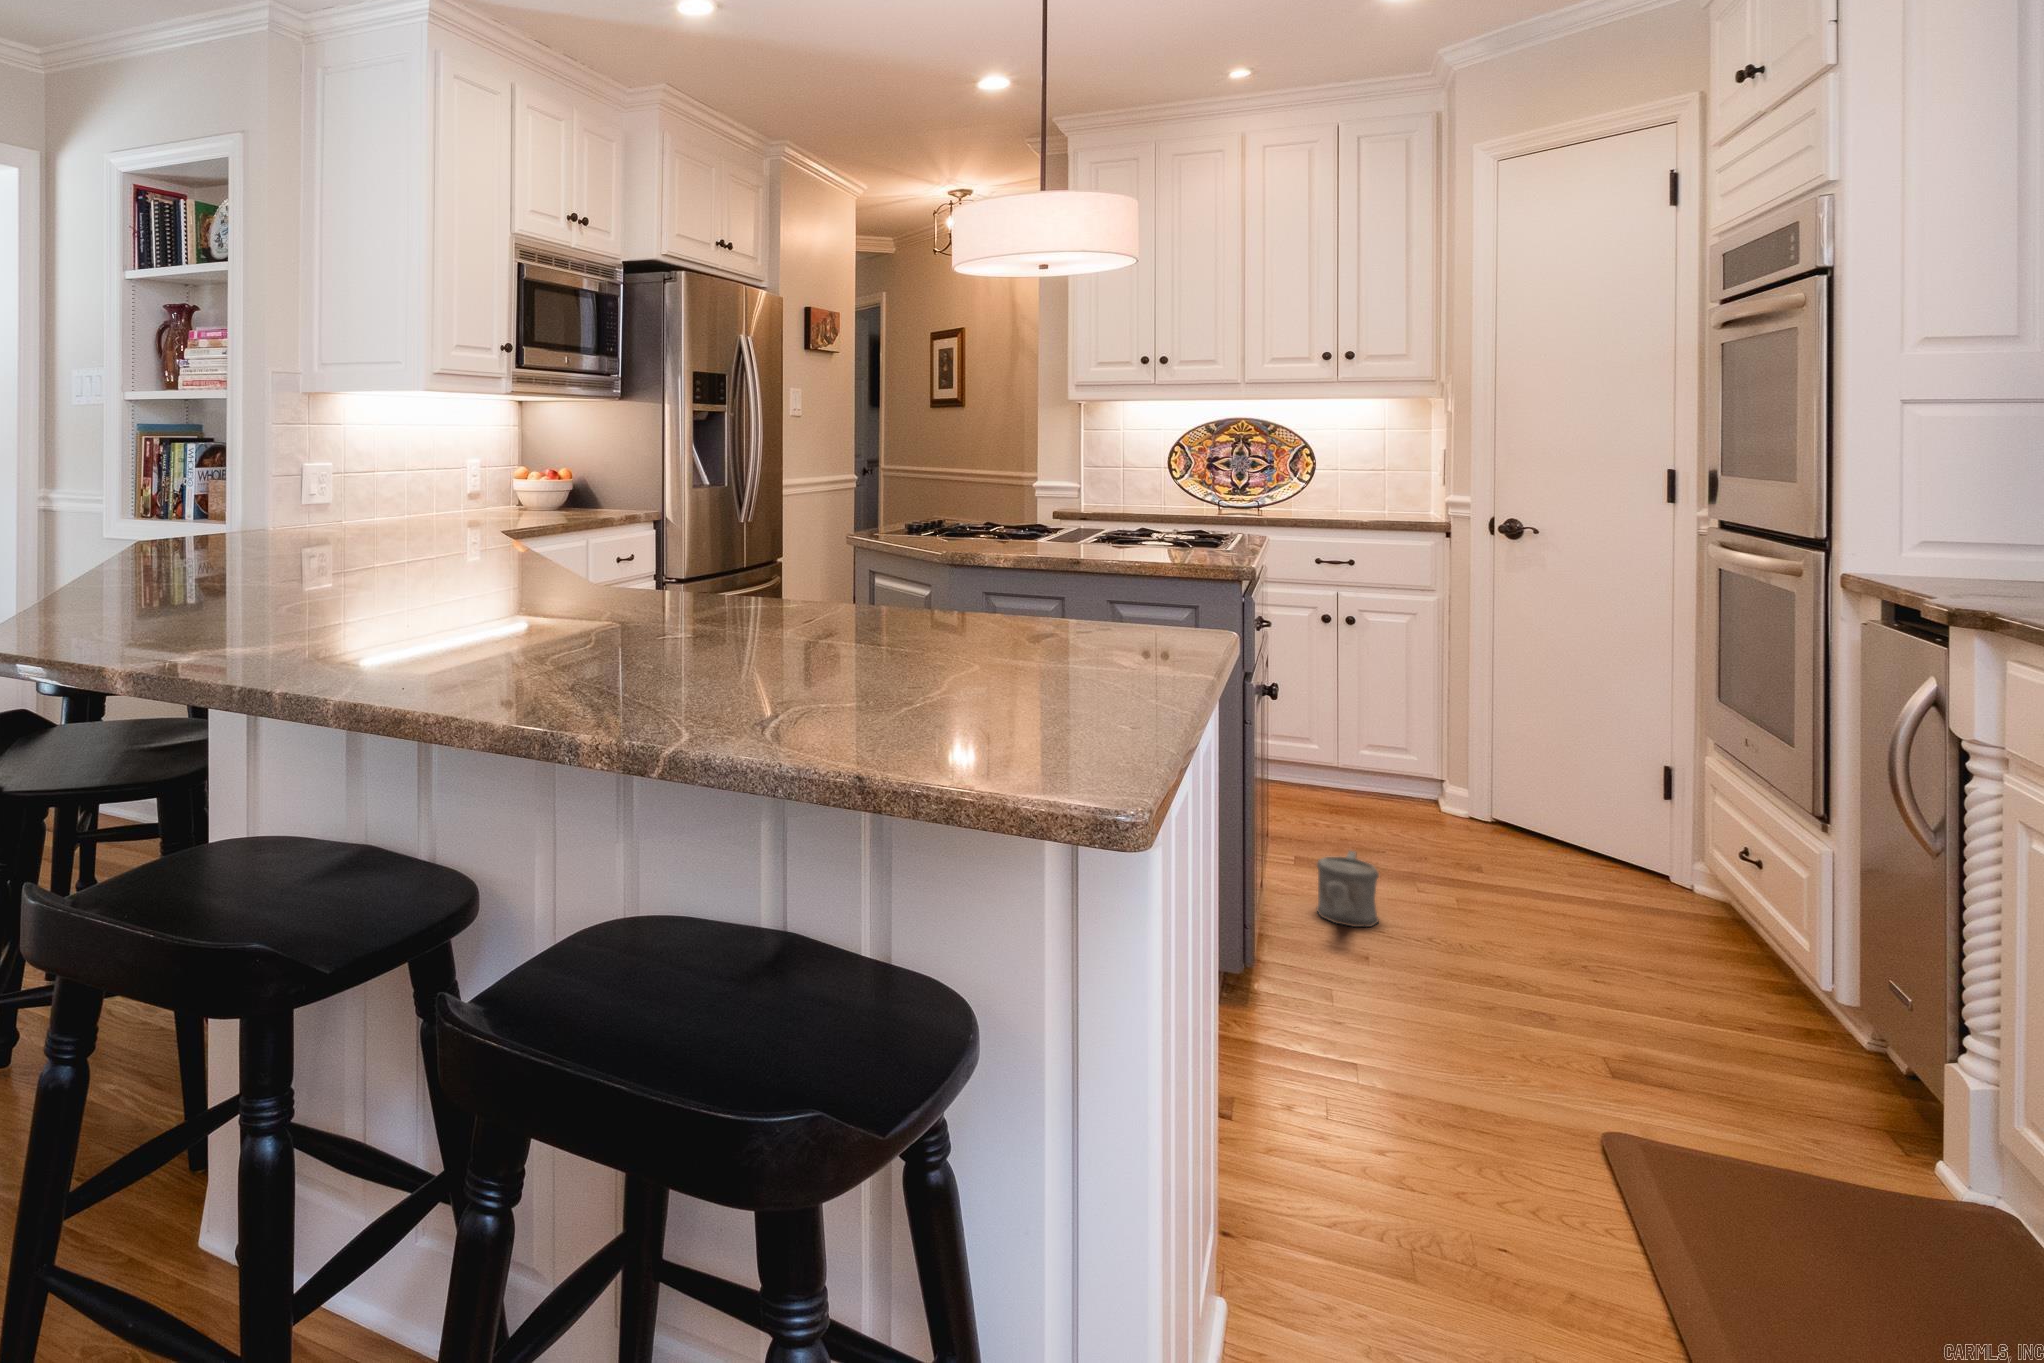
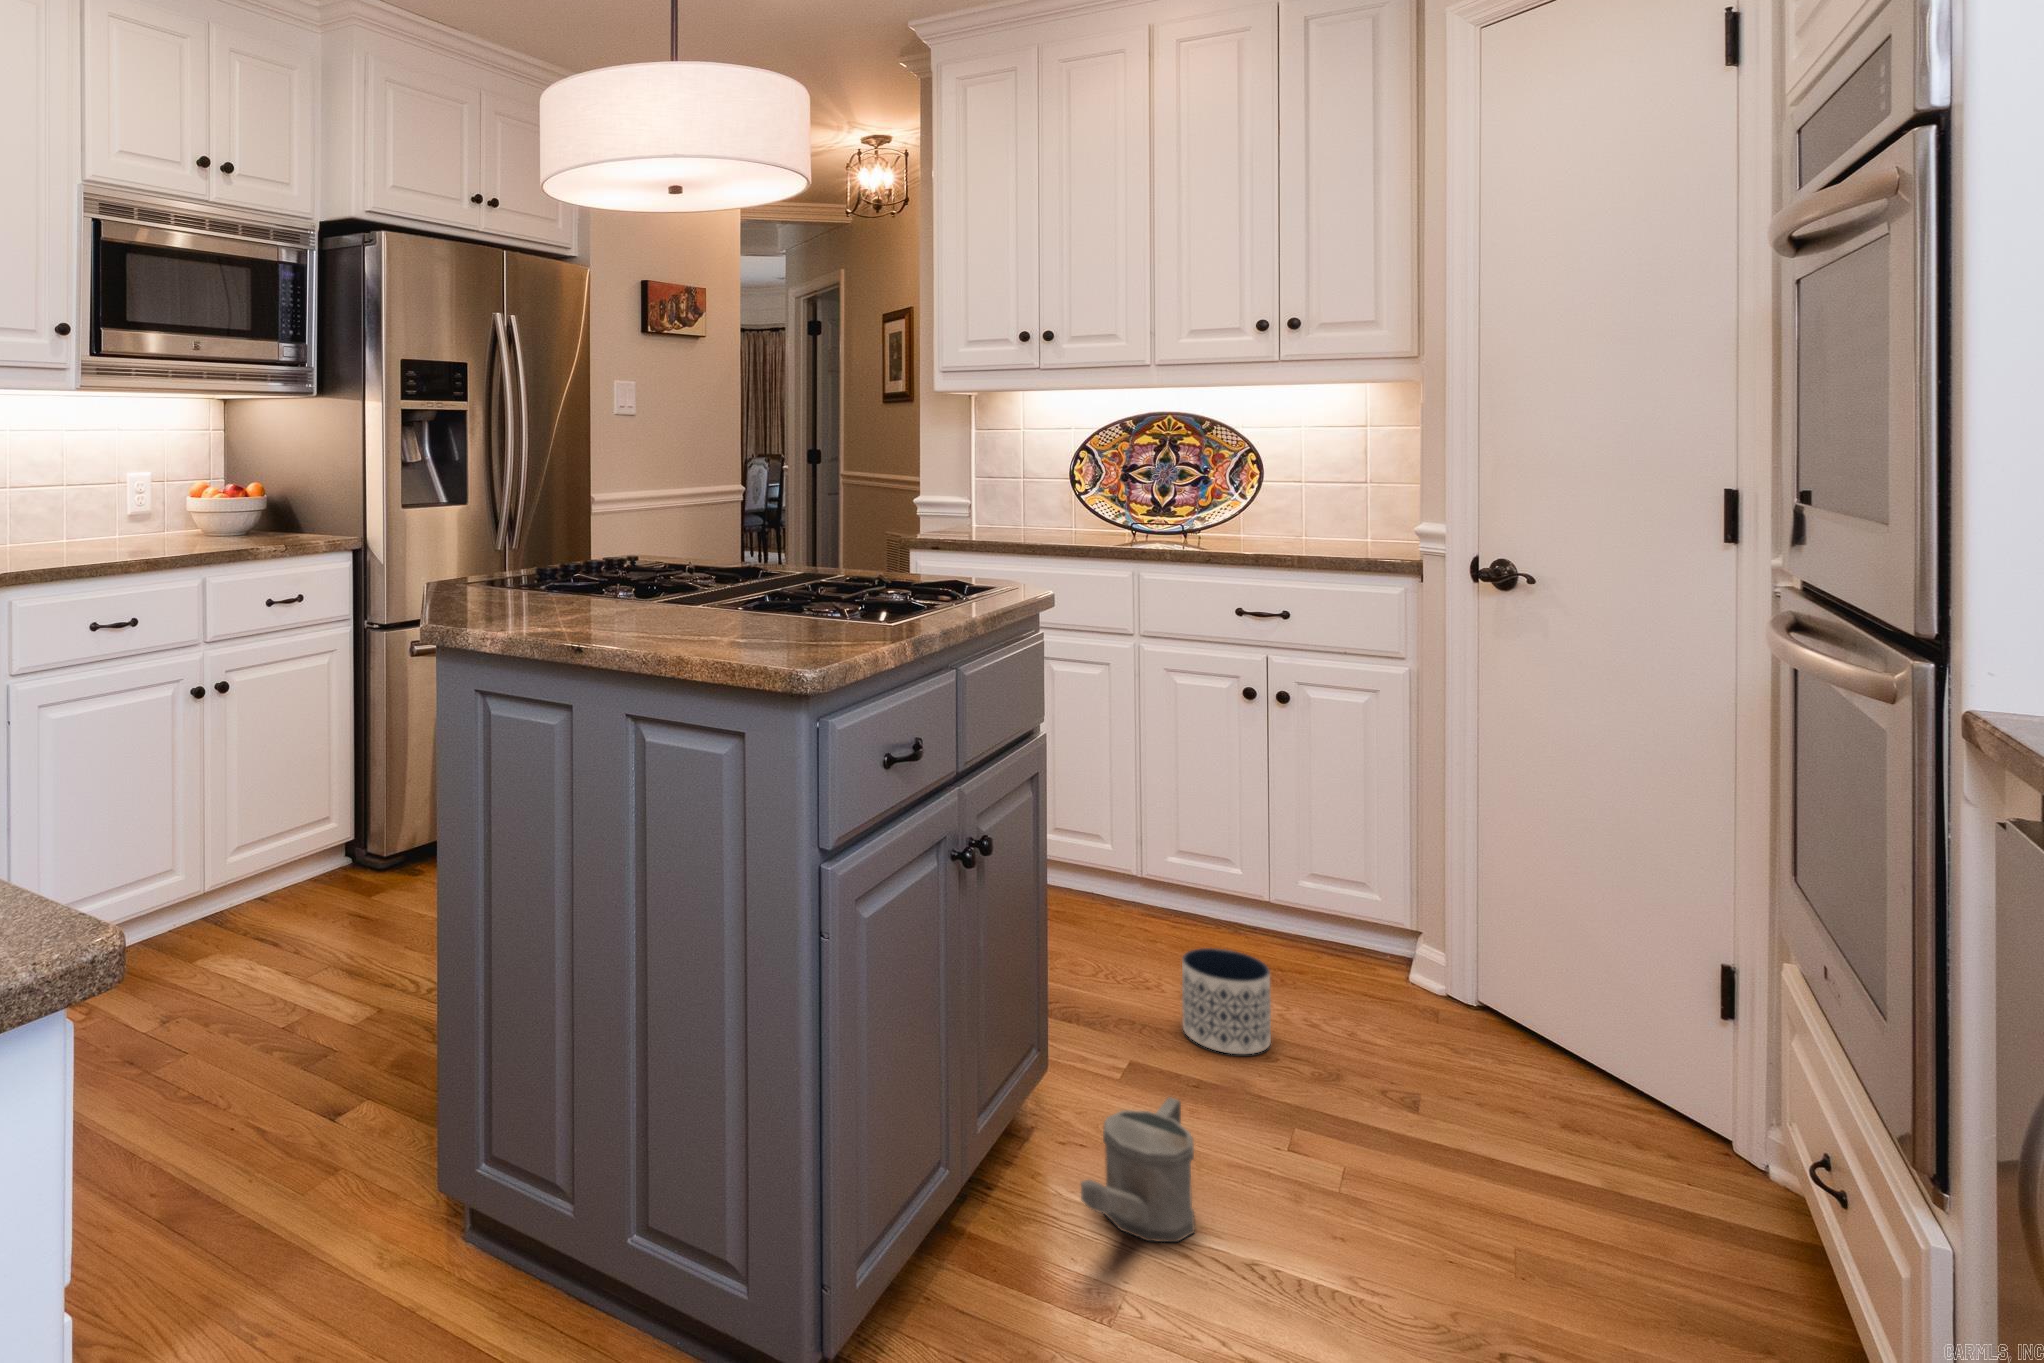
planter: none [1312,782,1374,846] -> present [1182,948,1271,1054]

